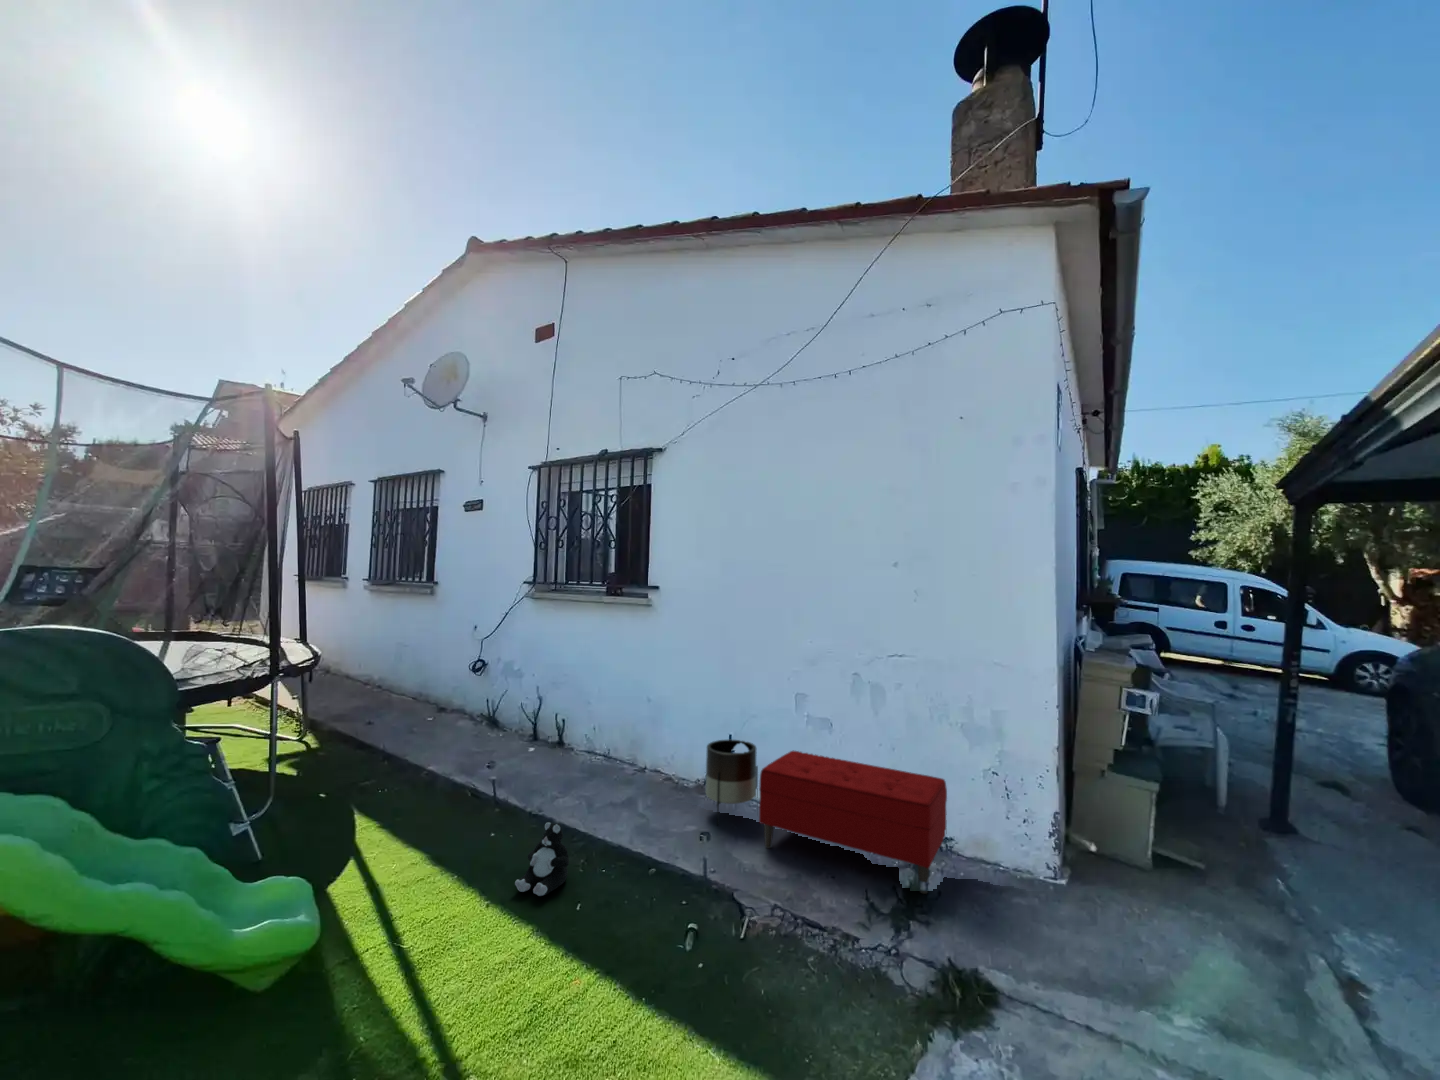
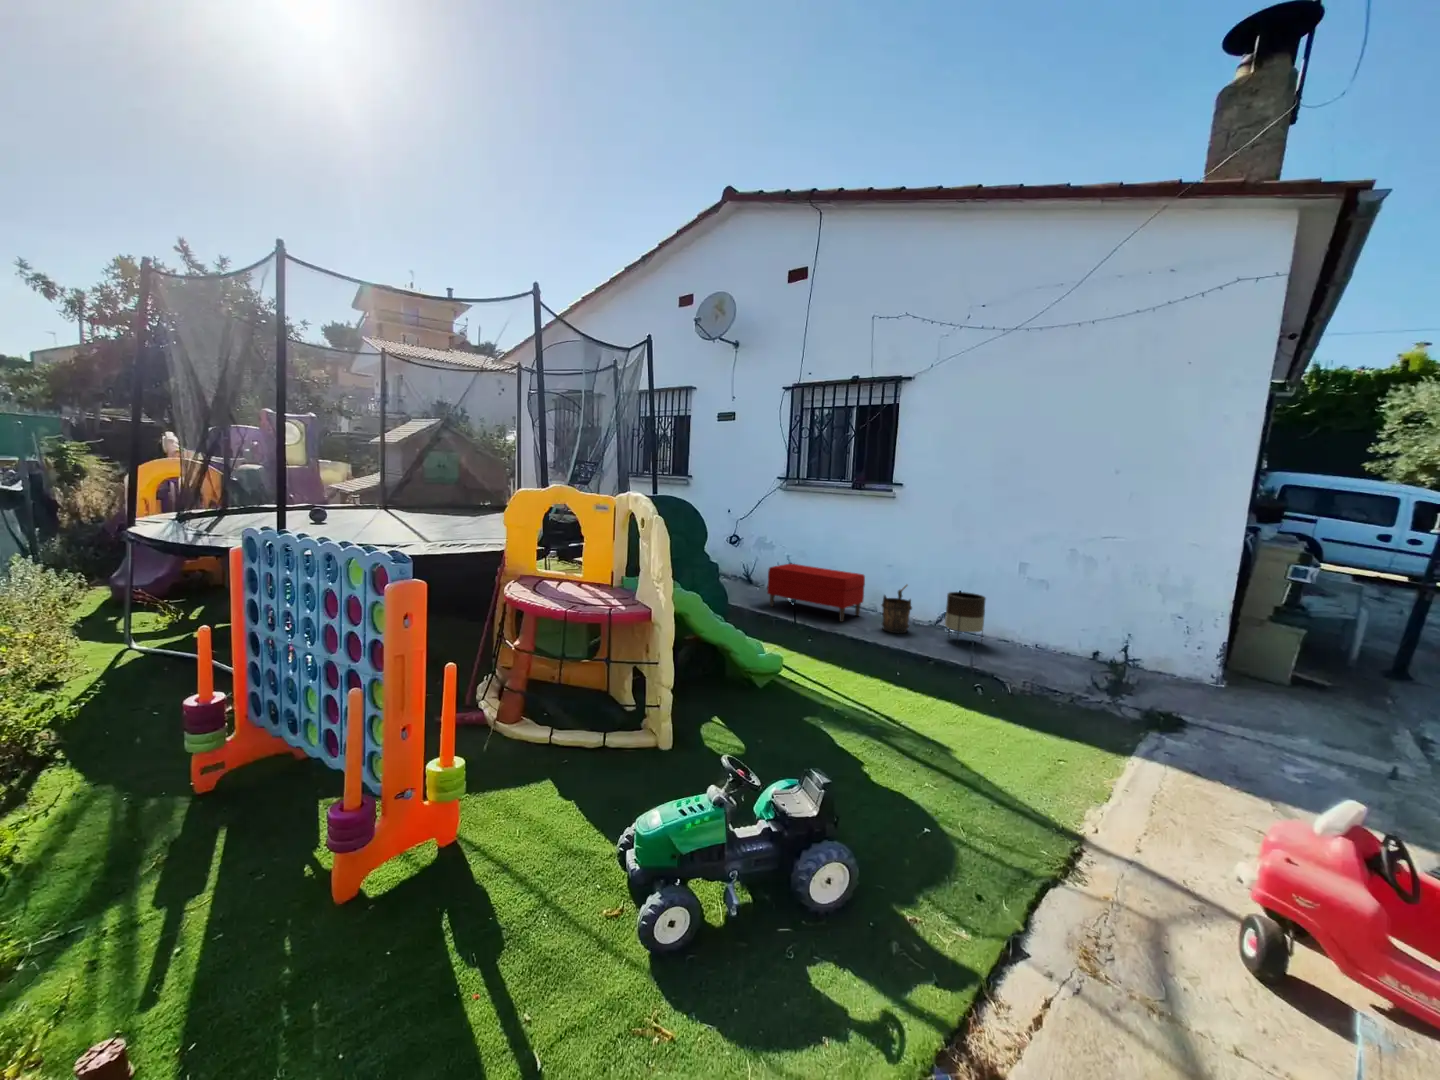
bucket: none [626,728,669,806] -> present [882,585,912,633]
bench: present [759,751,947,894] -> present [767,564,865,622]
plush toy: present [515,822,569,896] -> none [853,626,883,666]

